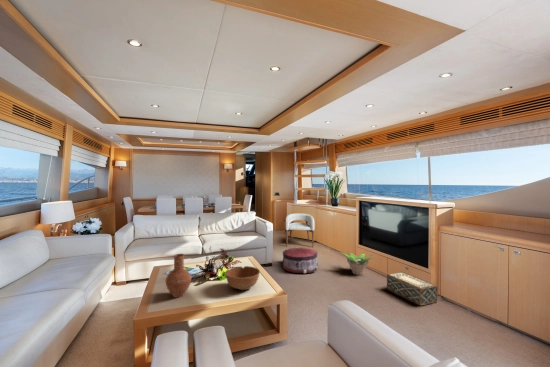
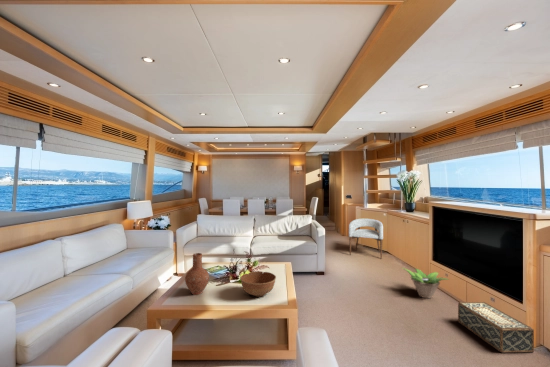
pouf: present [283,248,318,273] -> none [333,257,375,288]

